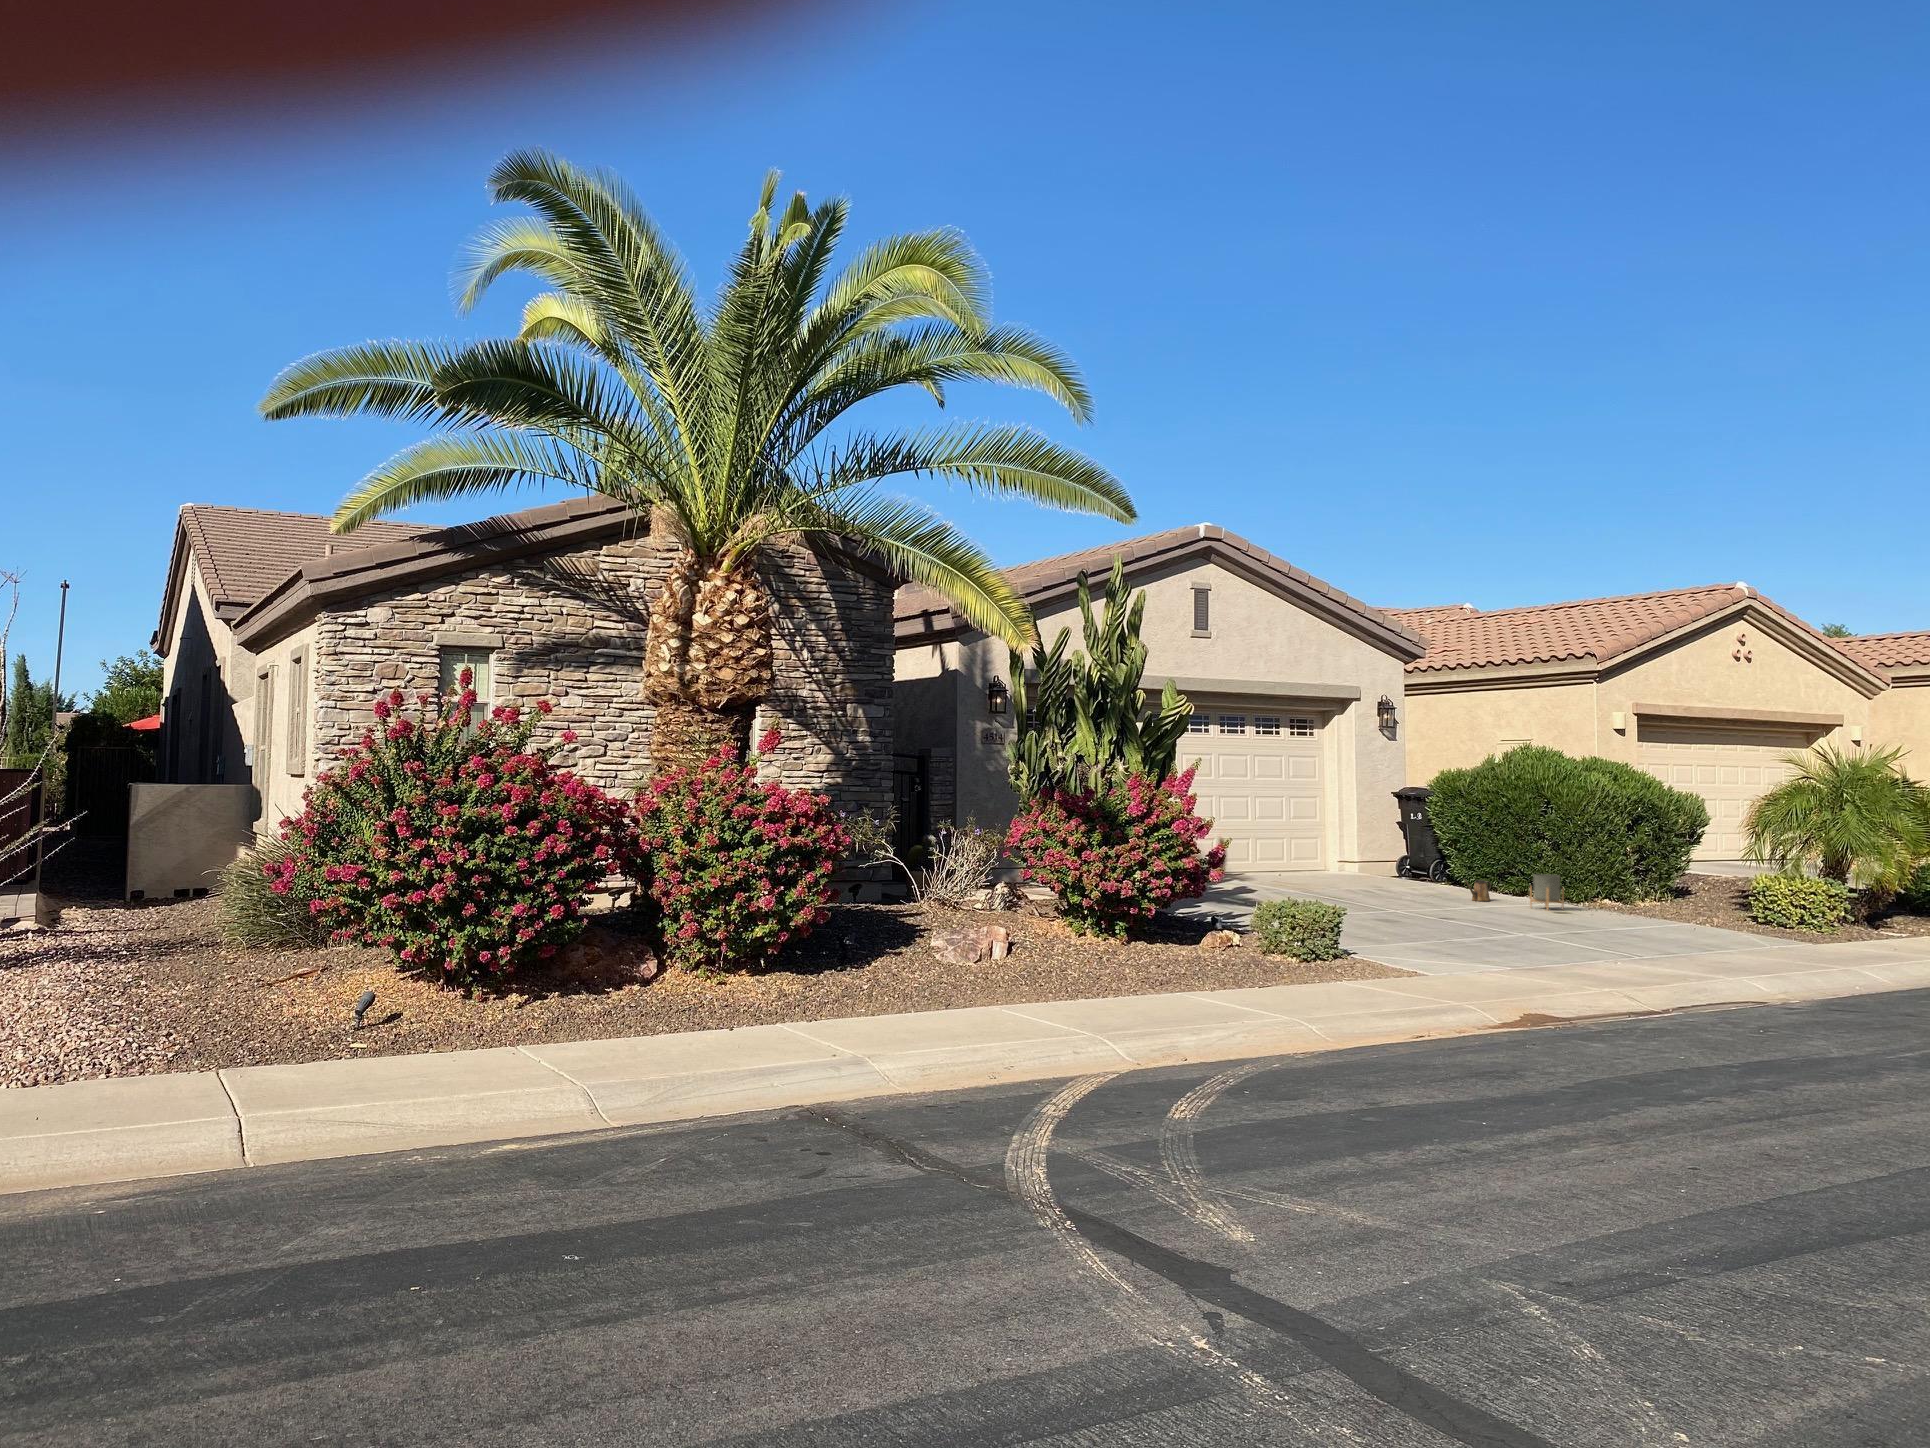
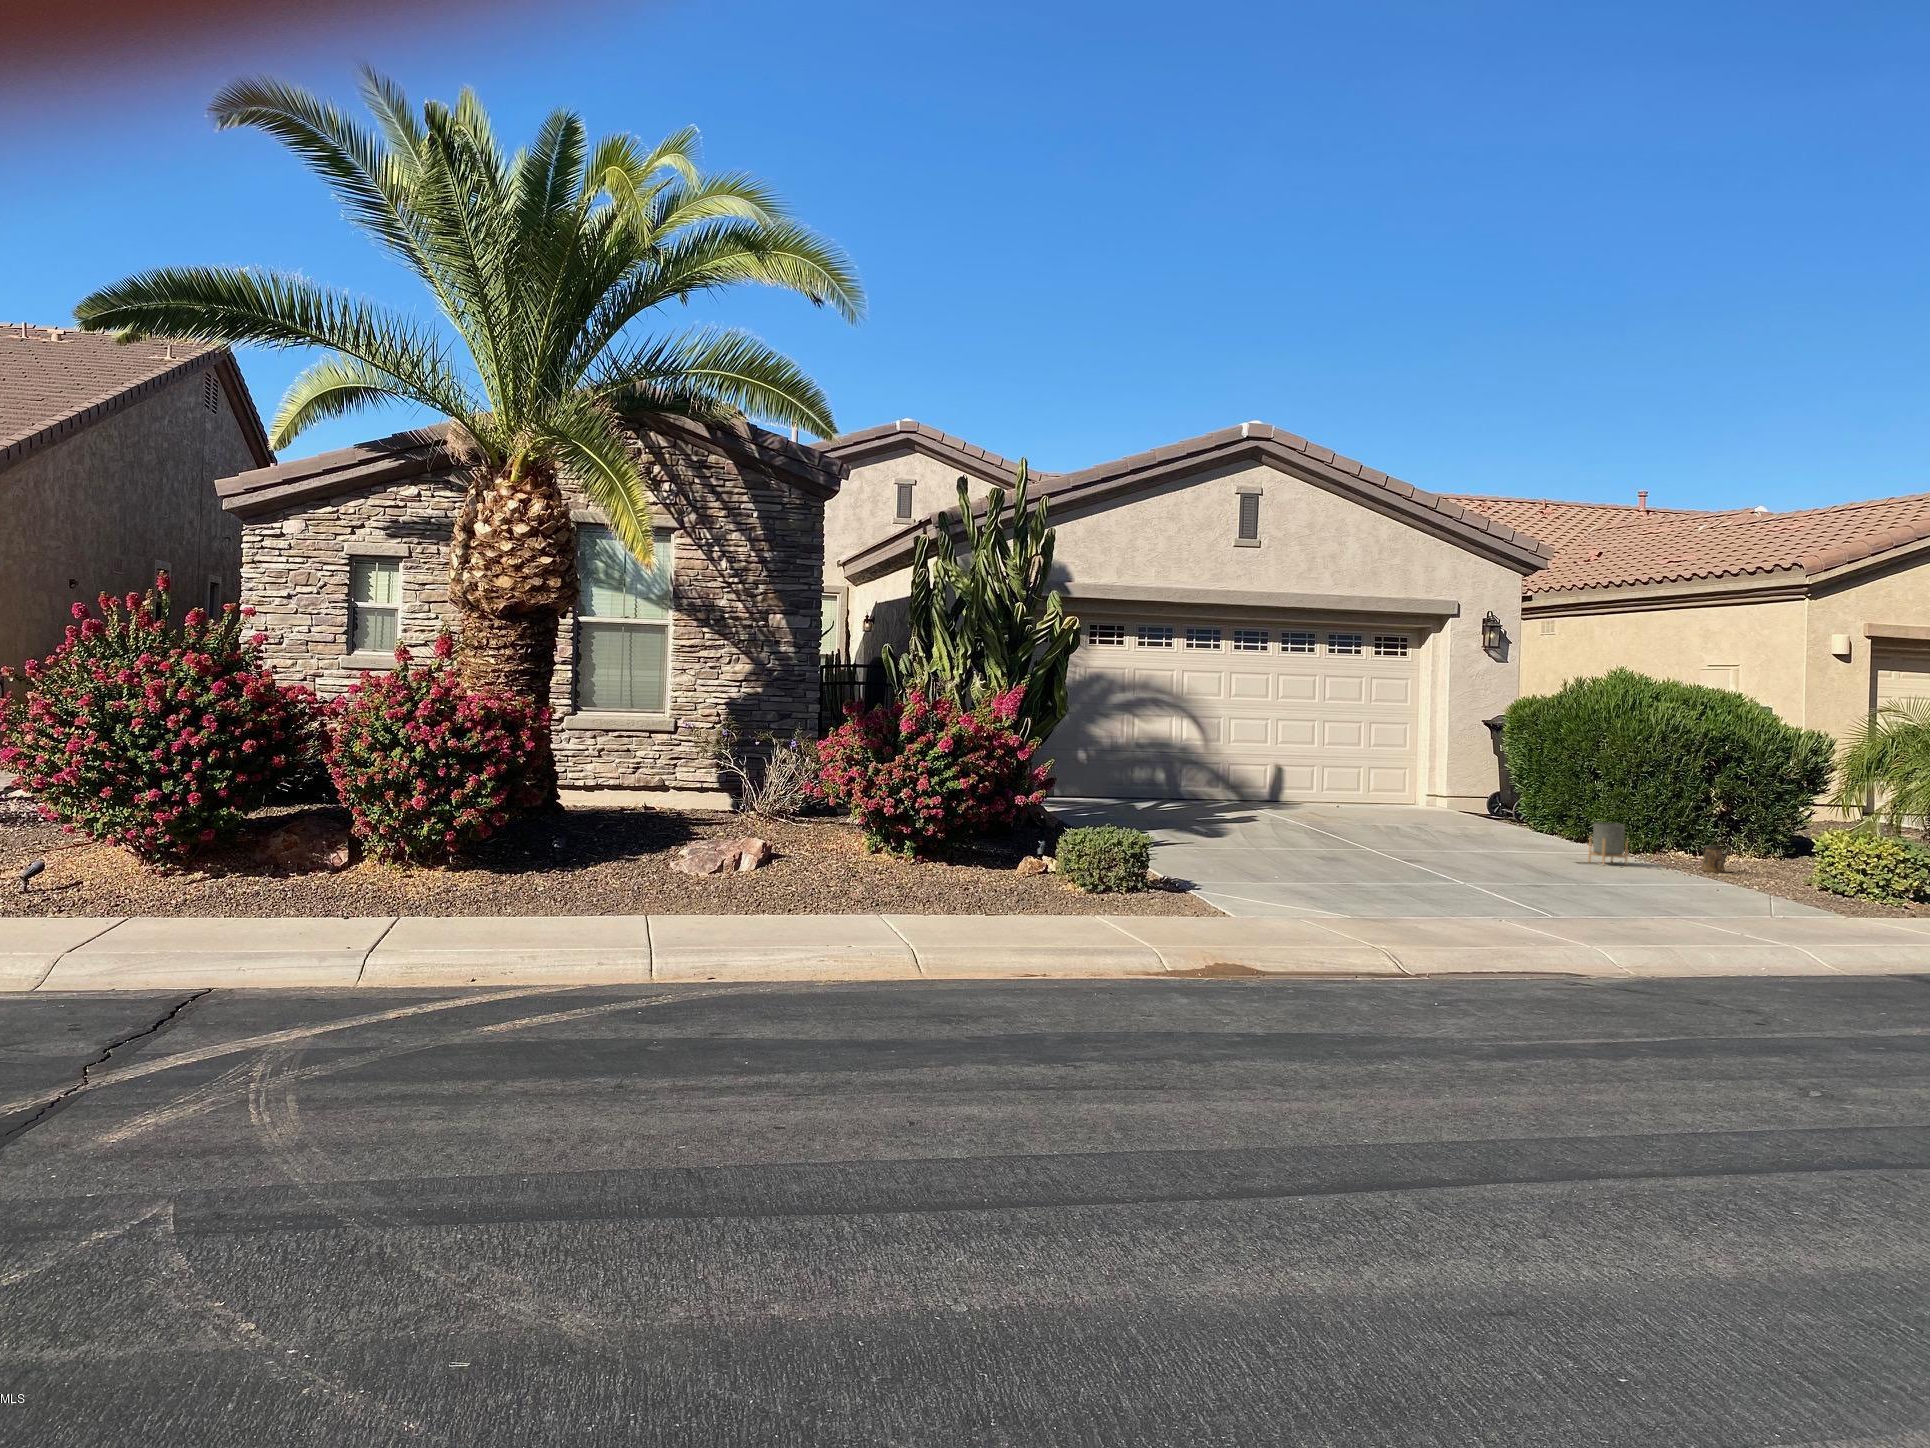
watering can: present [1463,878,1491,901] -> present [1701,845,1732,873]

